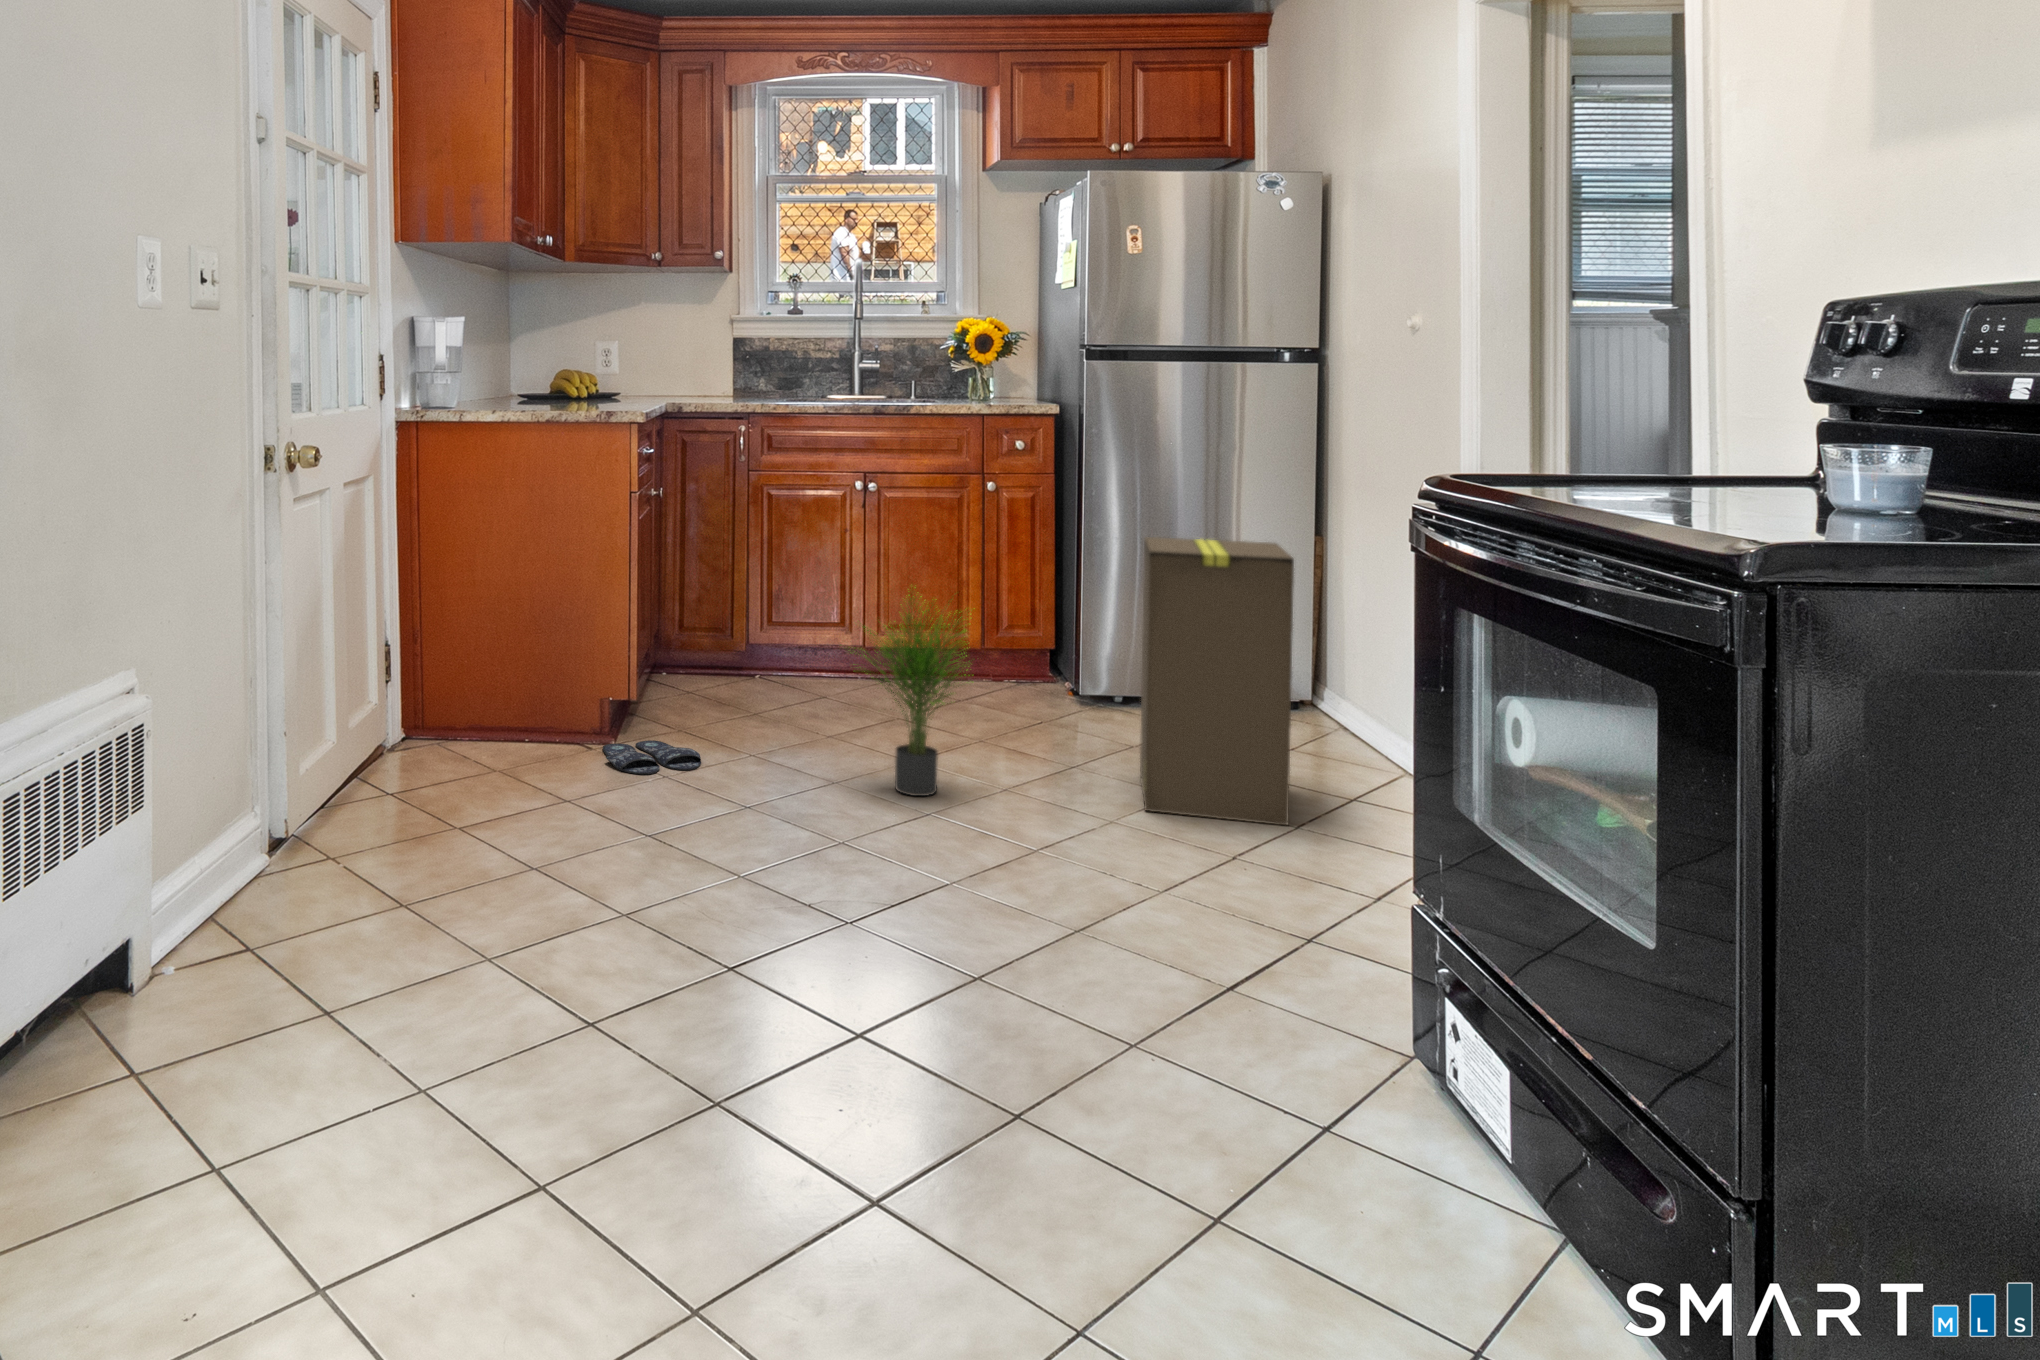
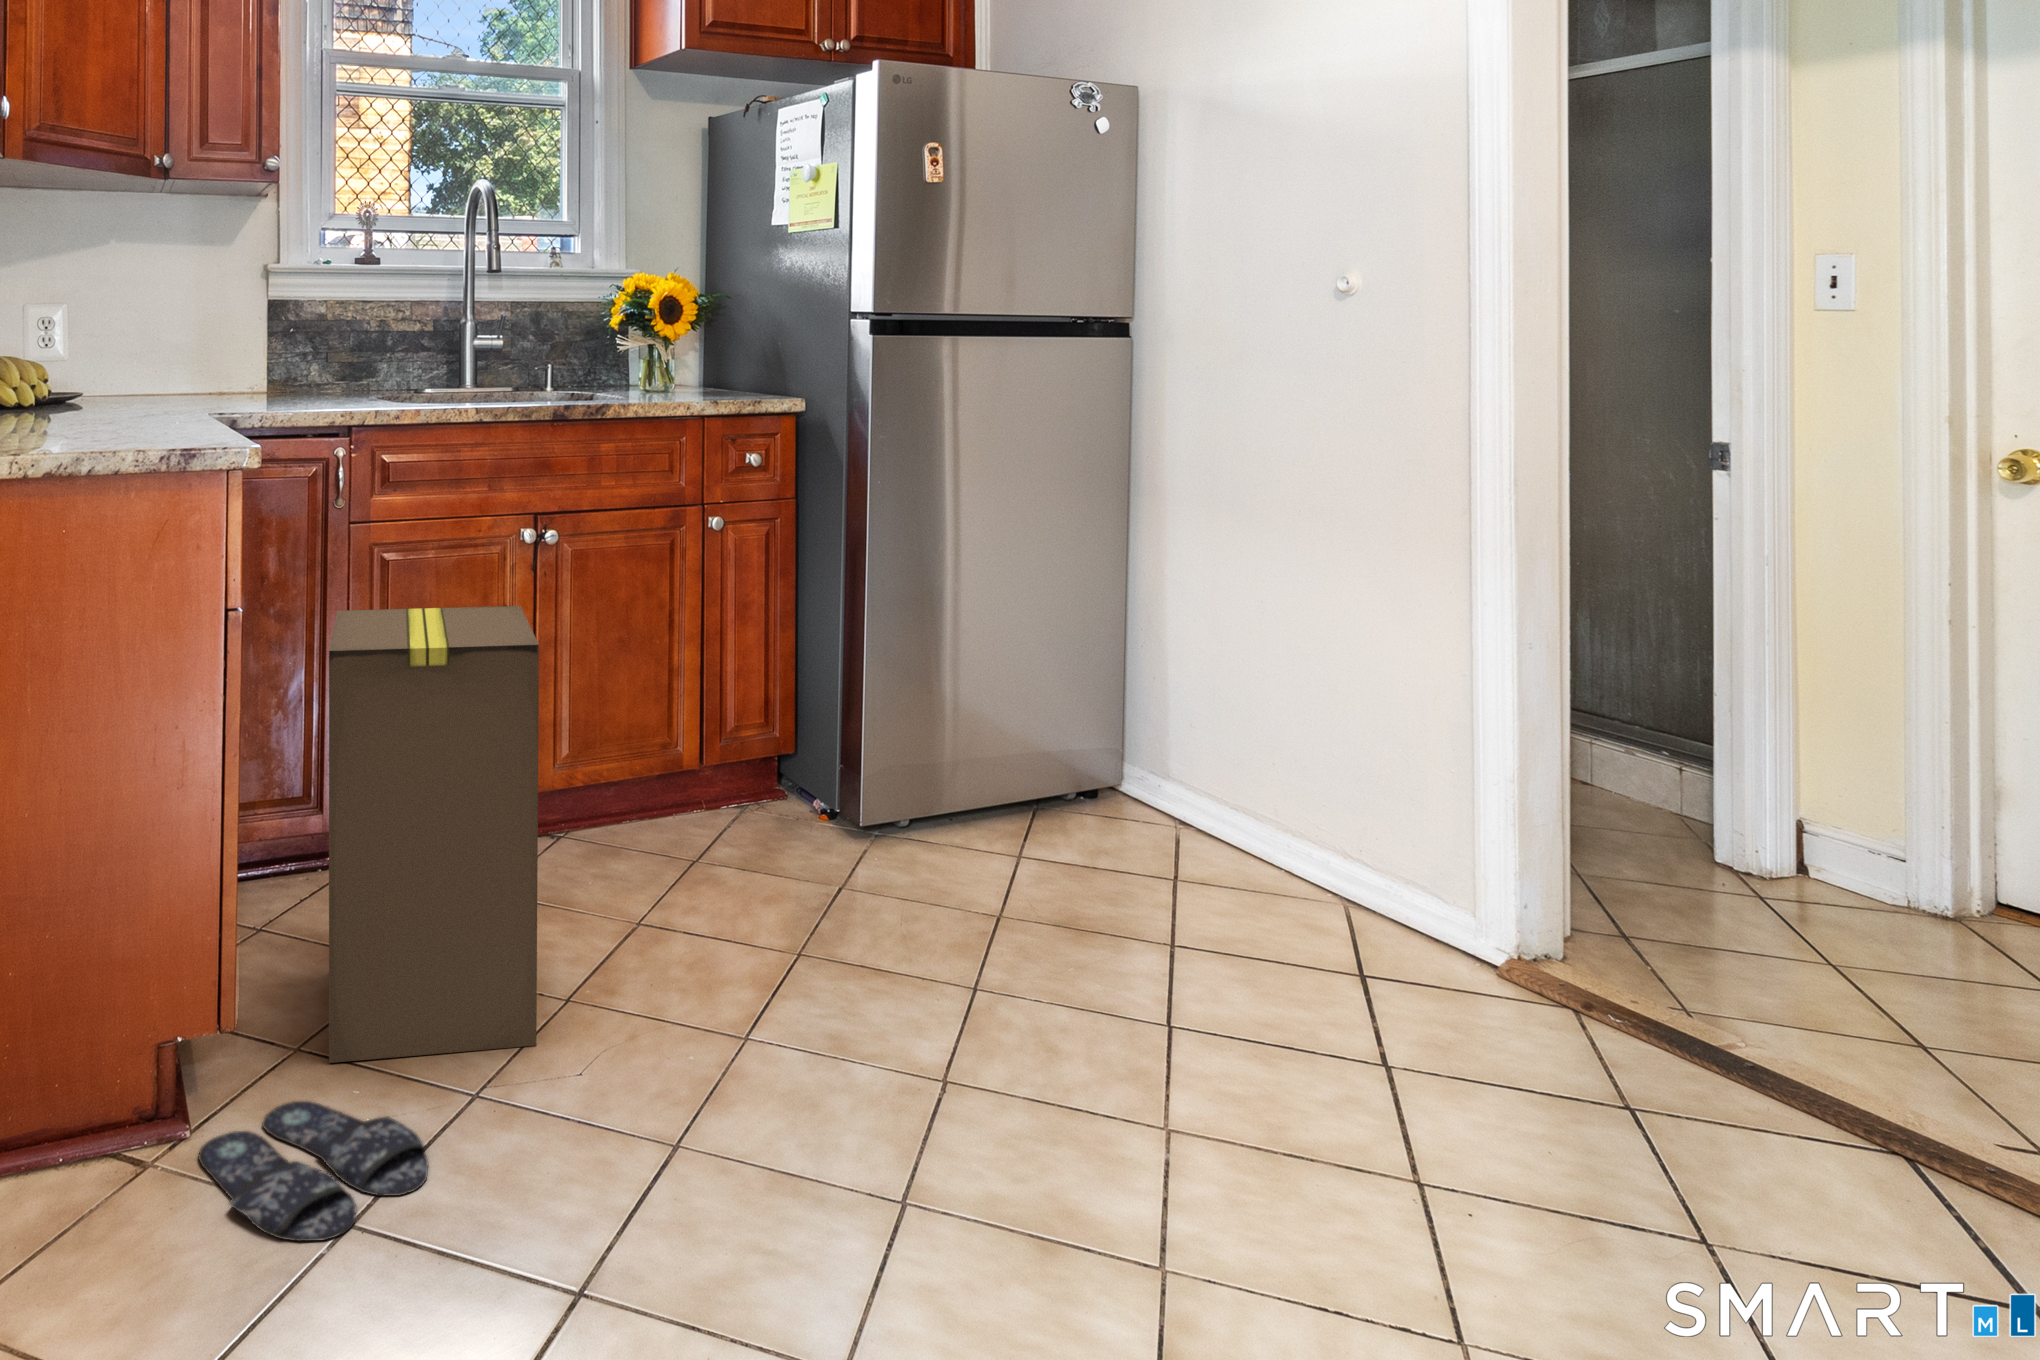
cardboard box: present [1140,537,1294,825] -> present [329,606,539,1063]
potted plant: present [853,596,970,796] -> none [694,752,977,1155]

